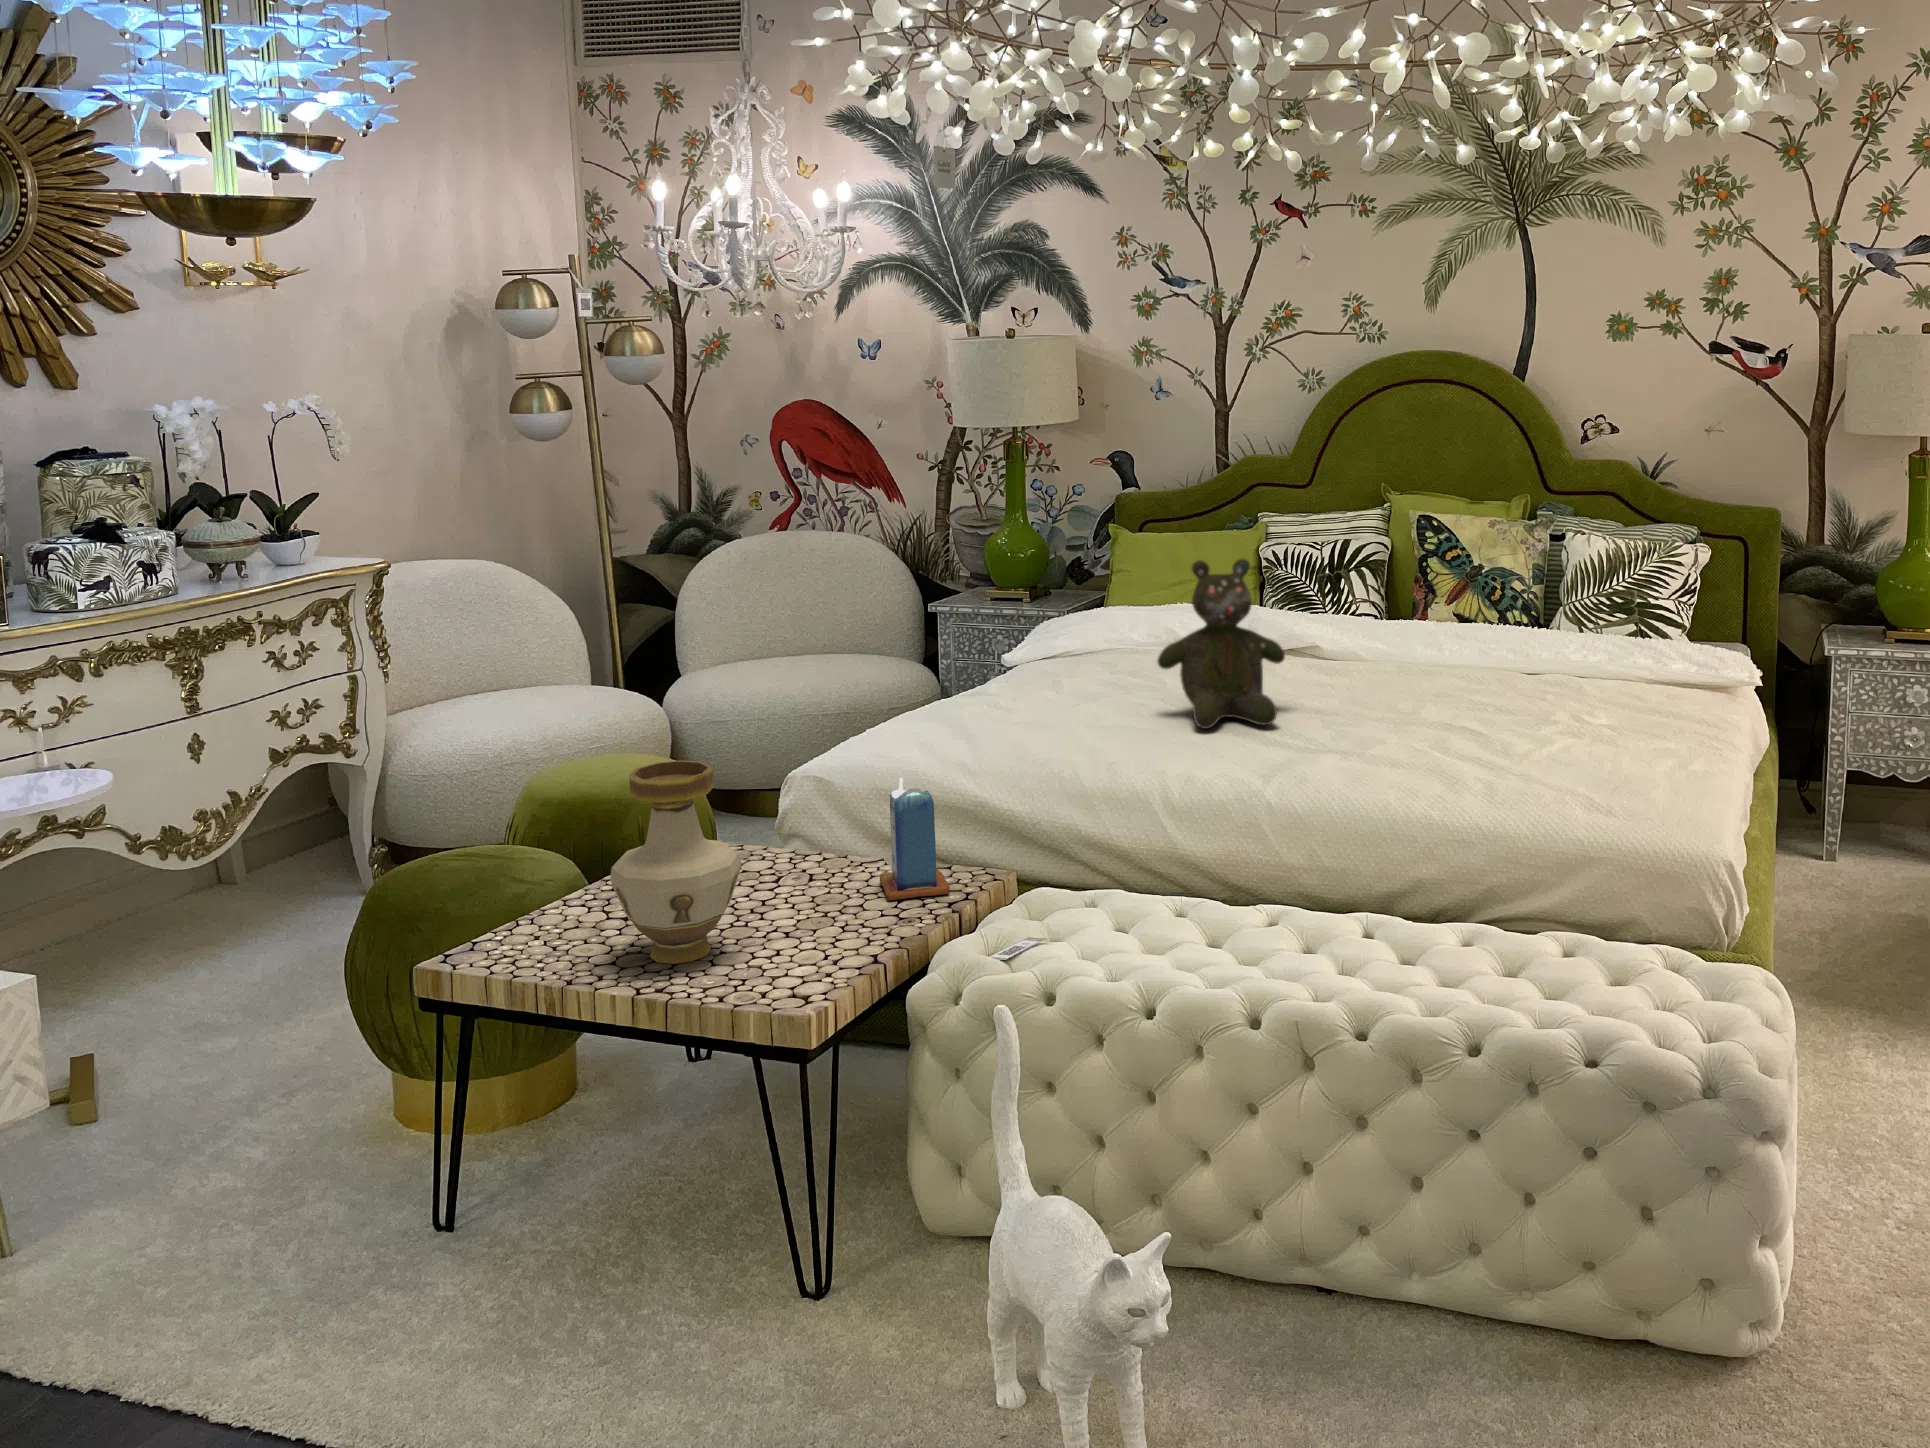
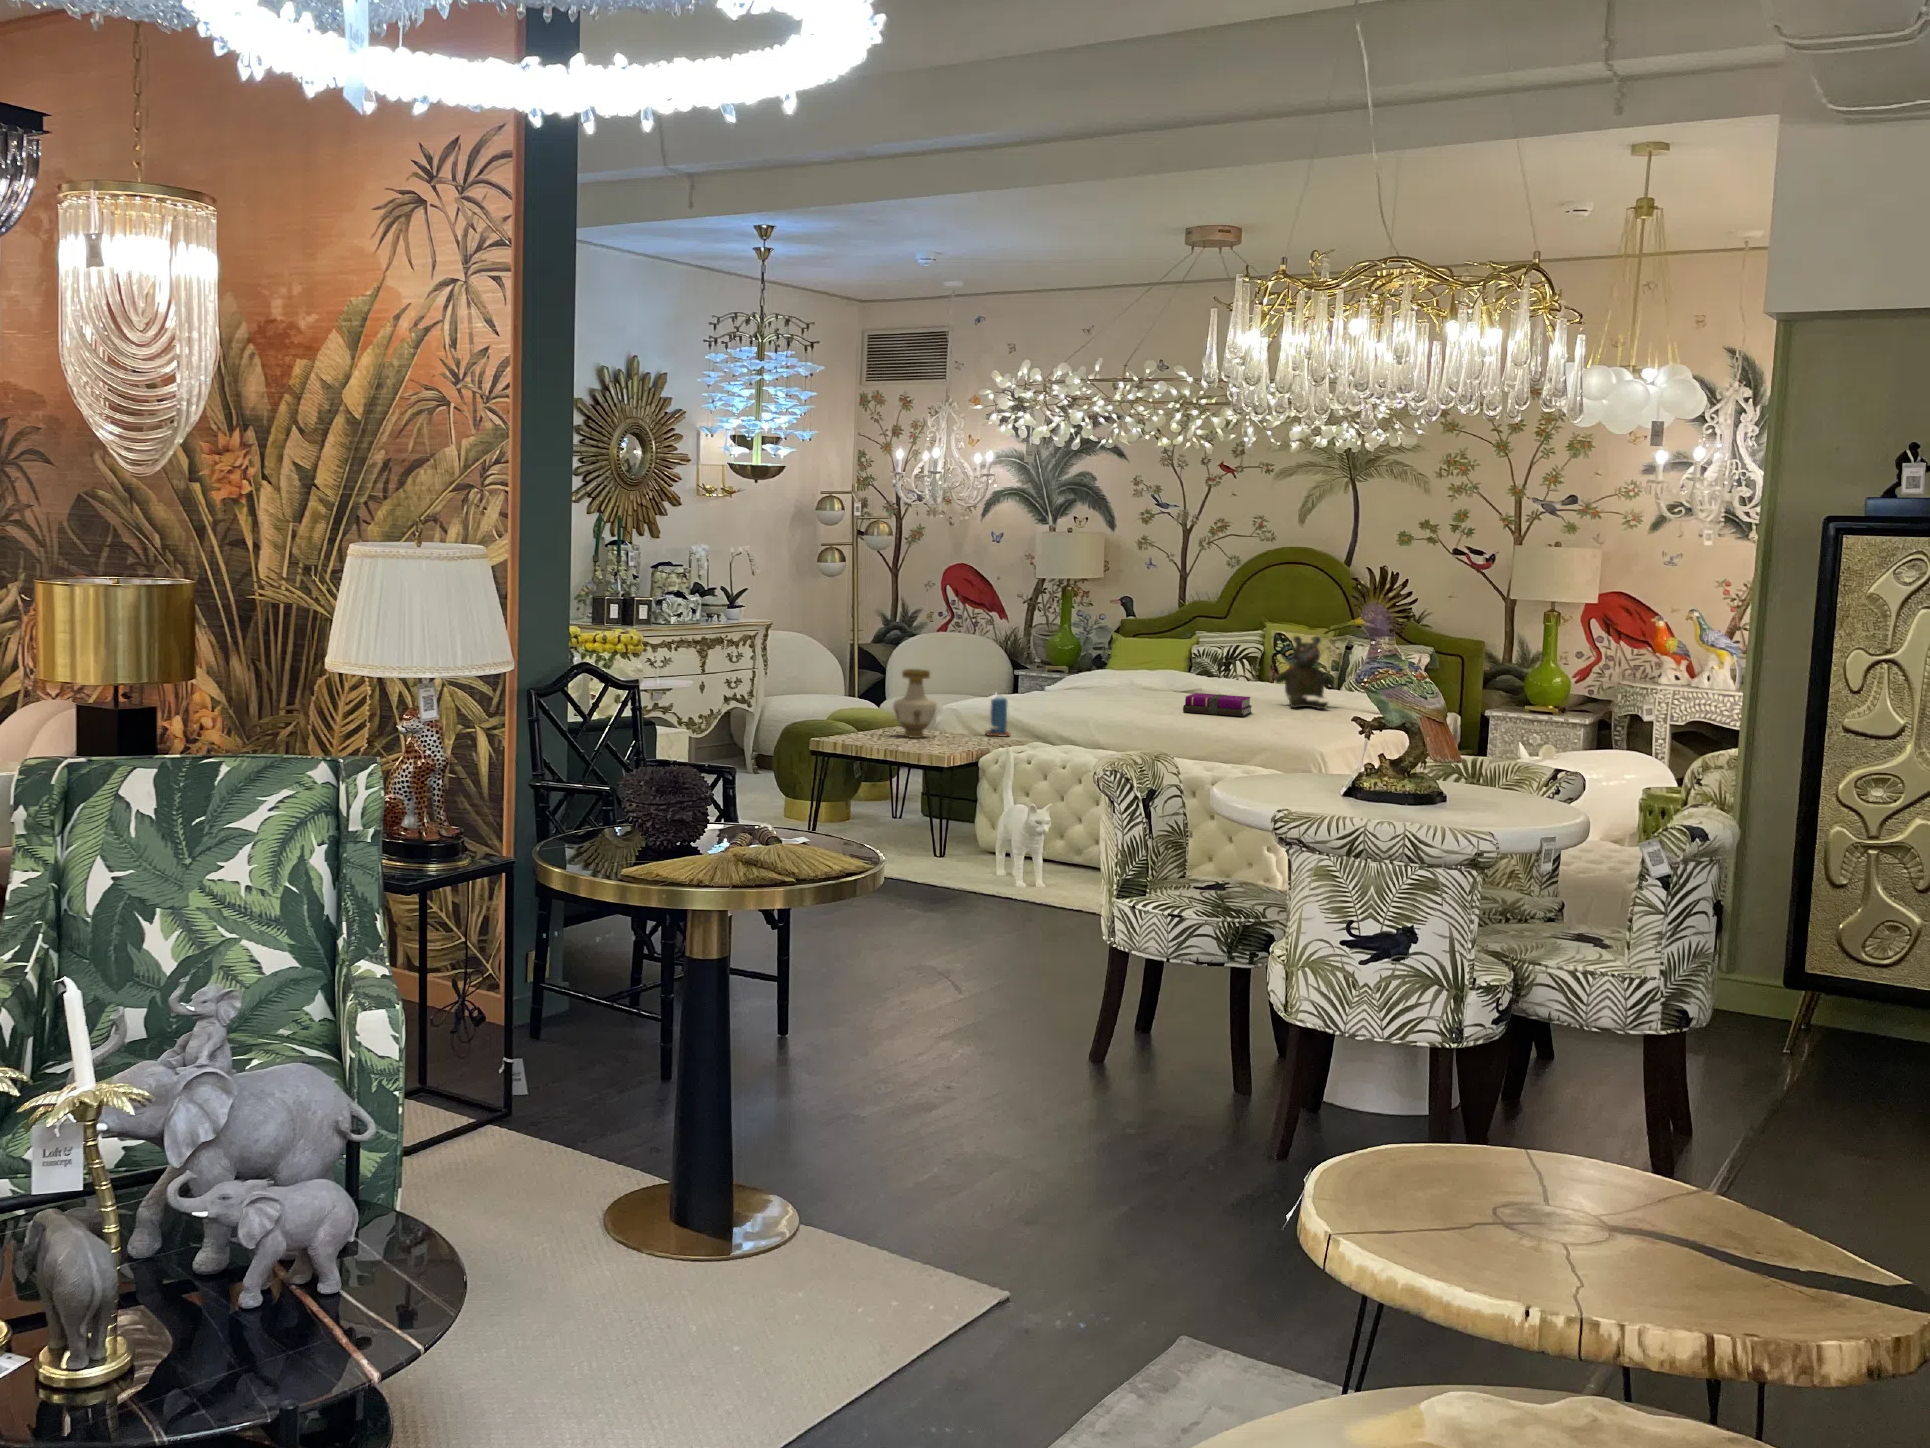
teddy bear: present [1157,559,1285,729] -> present [1275,636,1335,709]
notebook: none [1338,697,1477,759] -> present [1183,693,1252,716]

